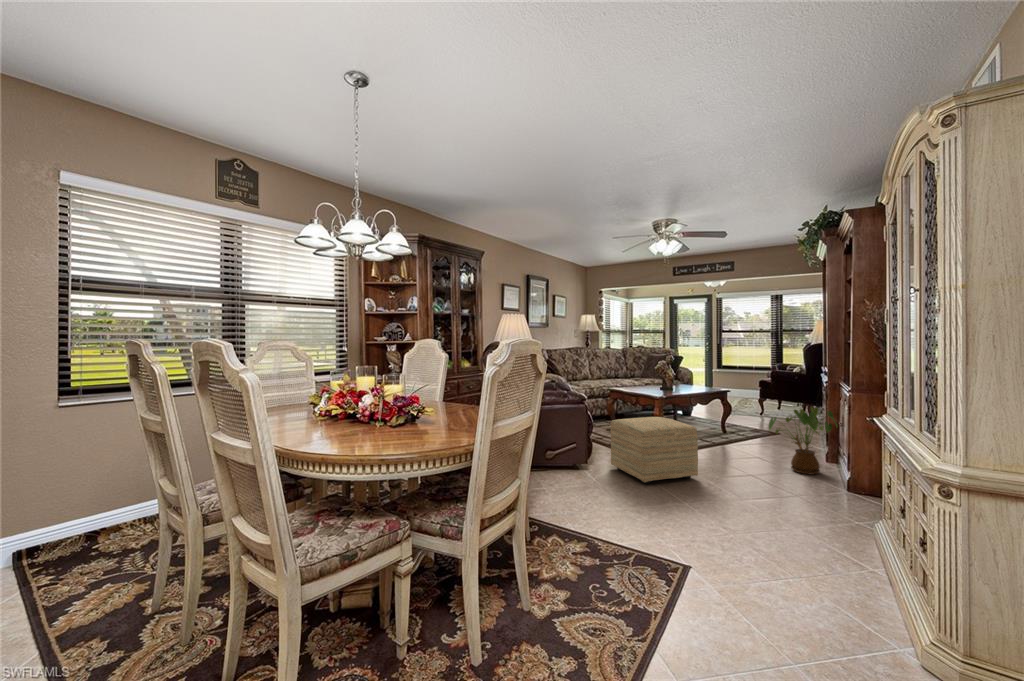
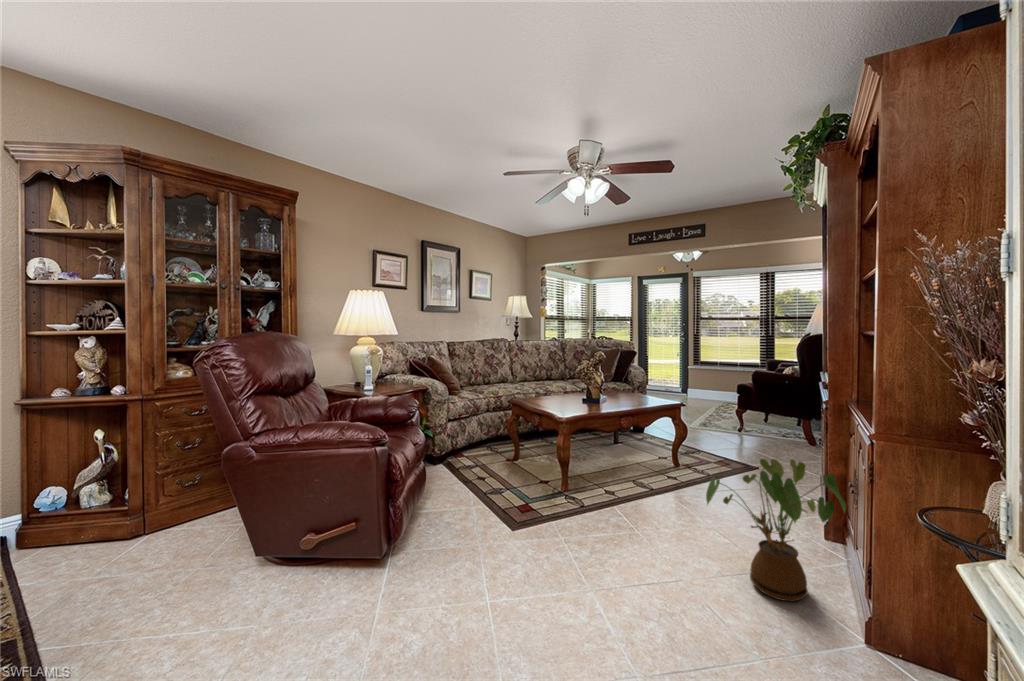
ottoman: present [611,417,698,484] -> none [405,468,546,635]

